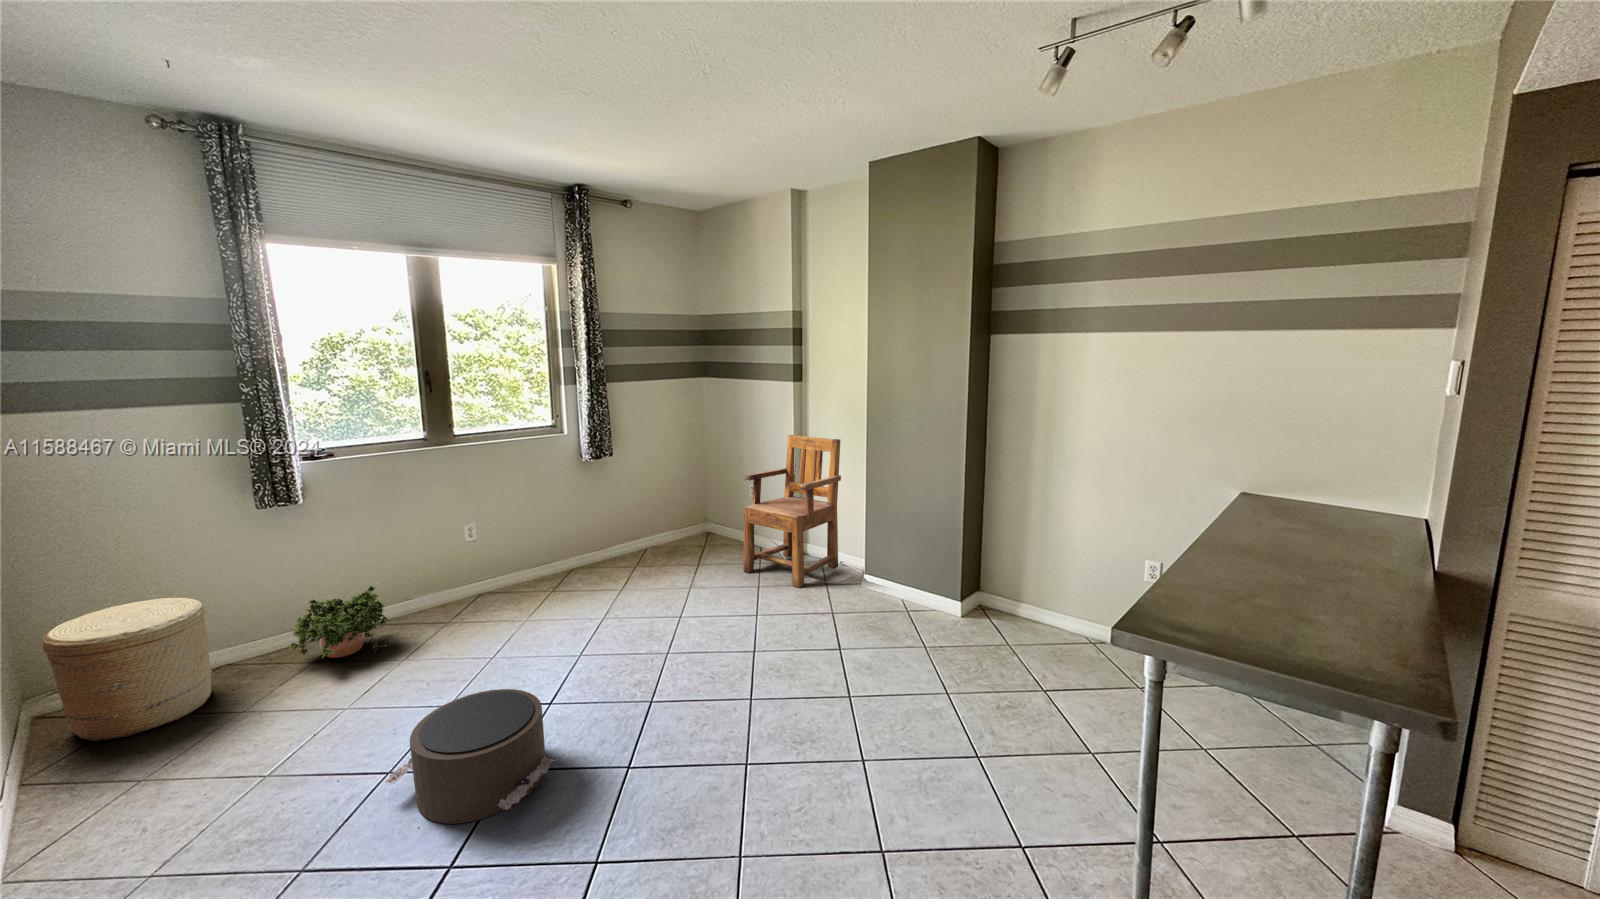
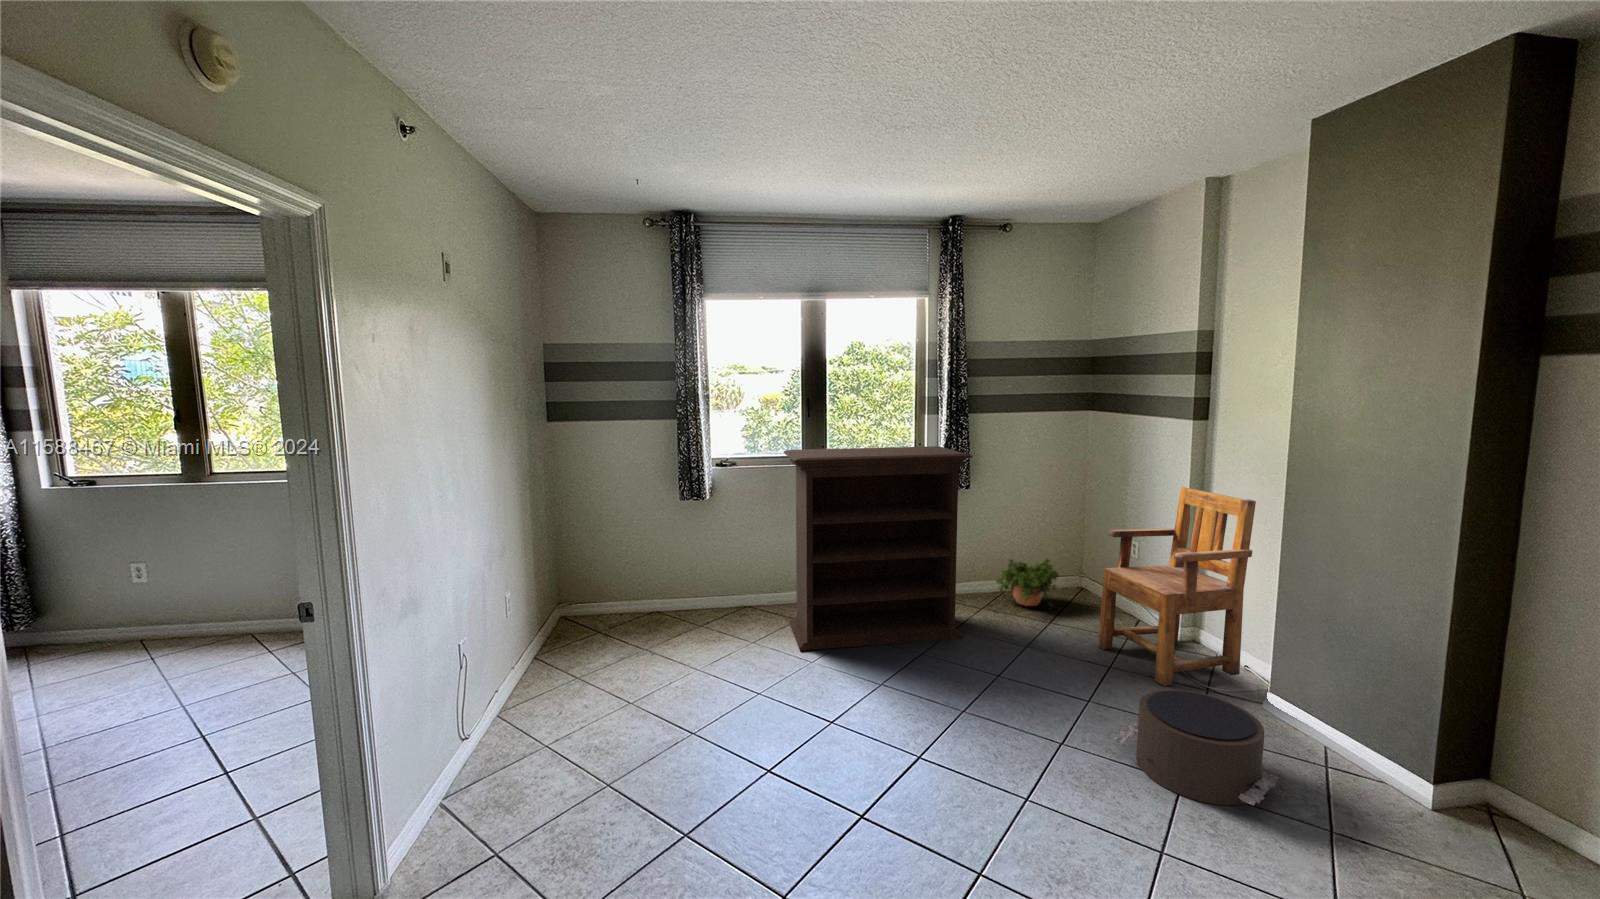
bookshelf: none [414,416,635,650] -> present [784,446,972,650]
potted plant: present [289,585,388,658] -> present [996,559,1059,609]
woven basket: present [43,598,213,741] -> none [566,555,643,645]
pouf: present [385,689,556,824] -> present [1113,689,1279,806]

